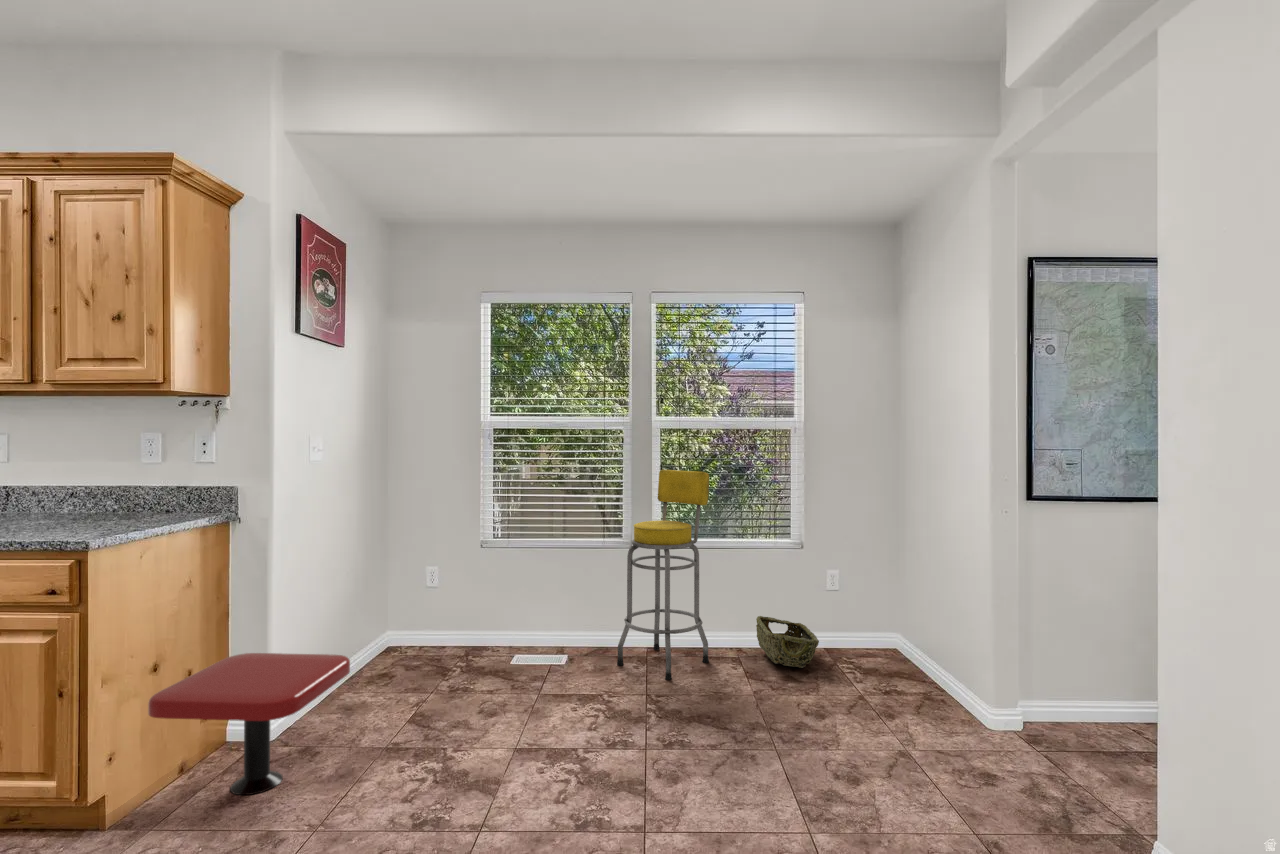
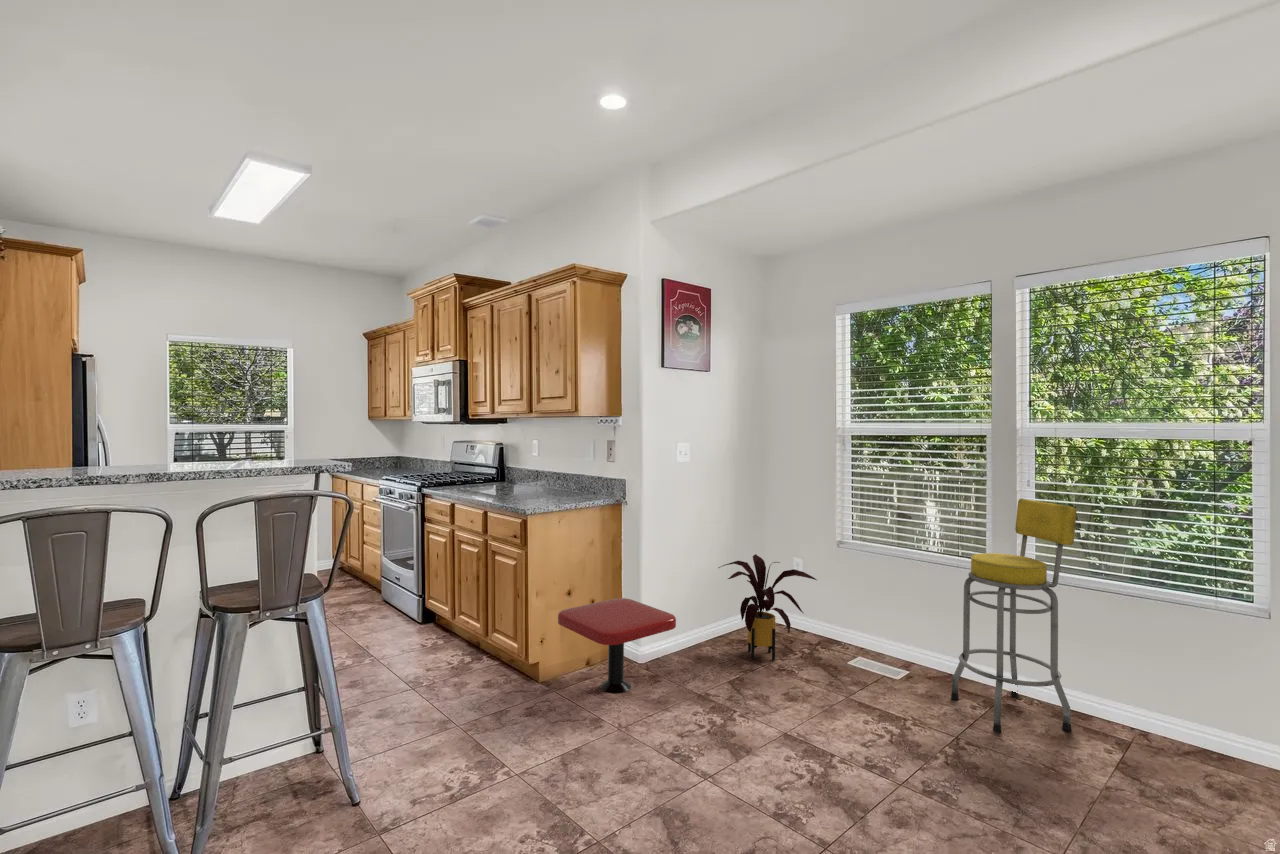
house plant: none [349,562,482,690] -> present [719,554,817,660]
woven basket: present [756,616,819,668] -> none [1152,699,1252,787]

